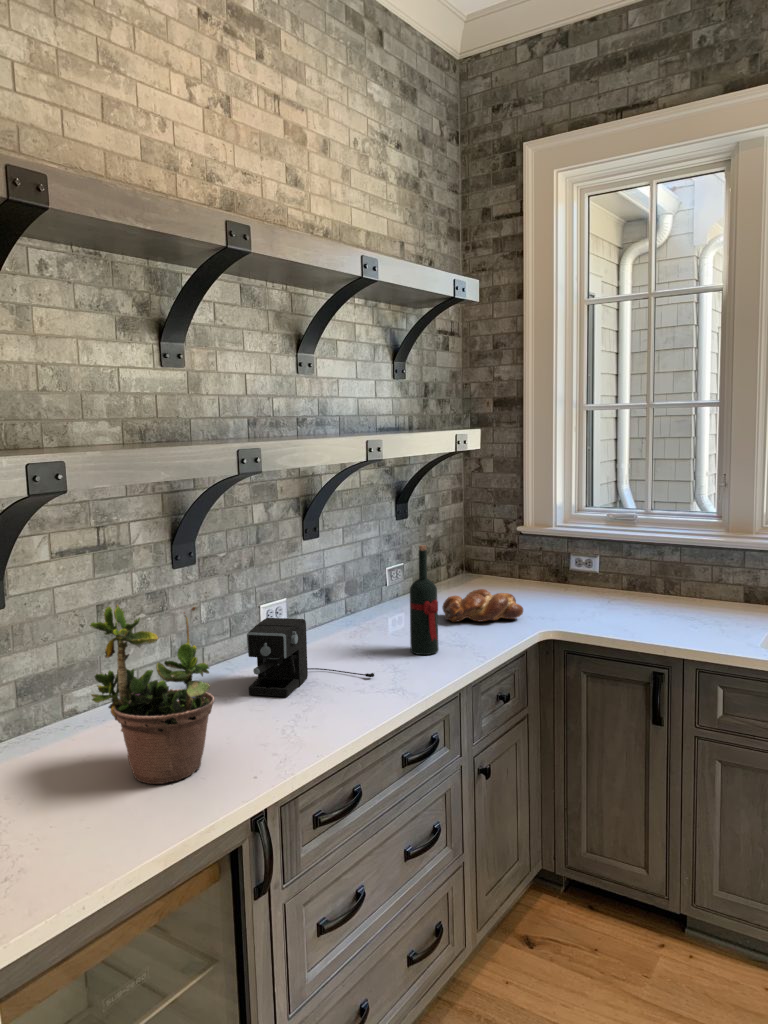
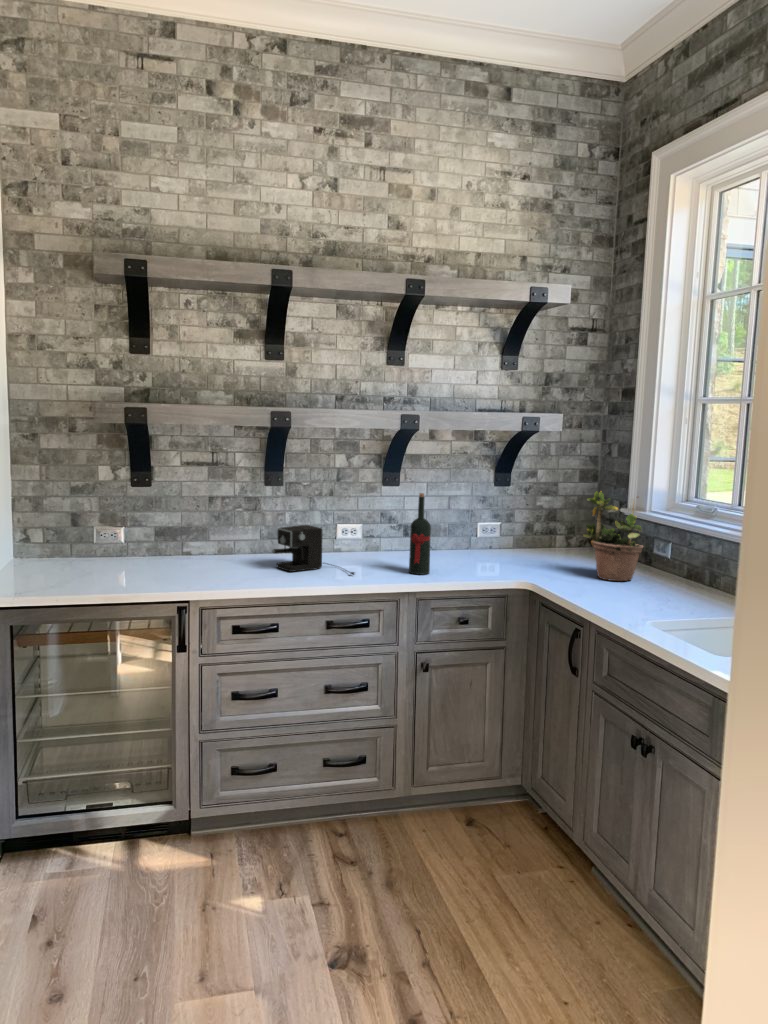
bread loaf: present [442,589,523,622] -> none [478,544,544,571]
potted plant: present [90,605,214,784] -> present [583,492,643,581]

